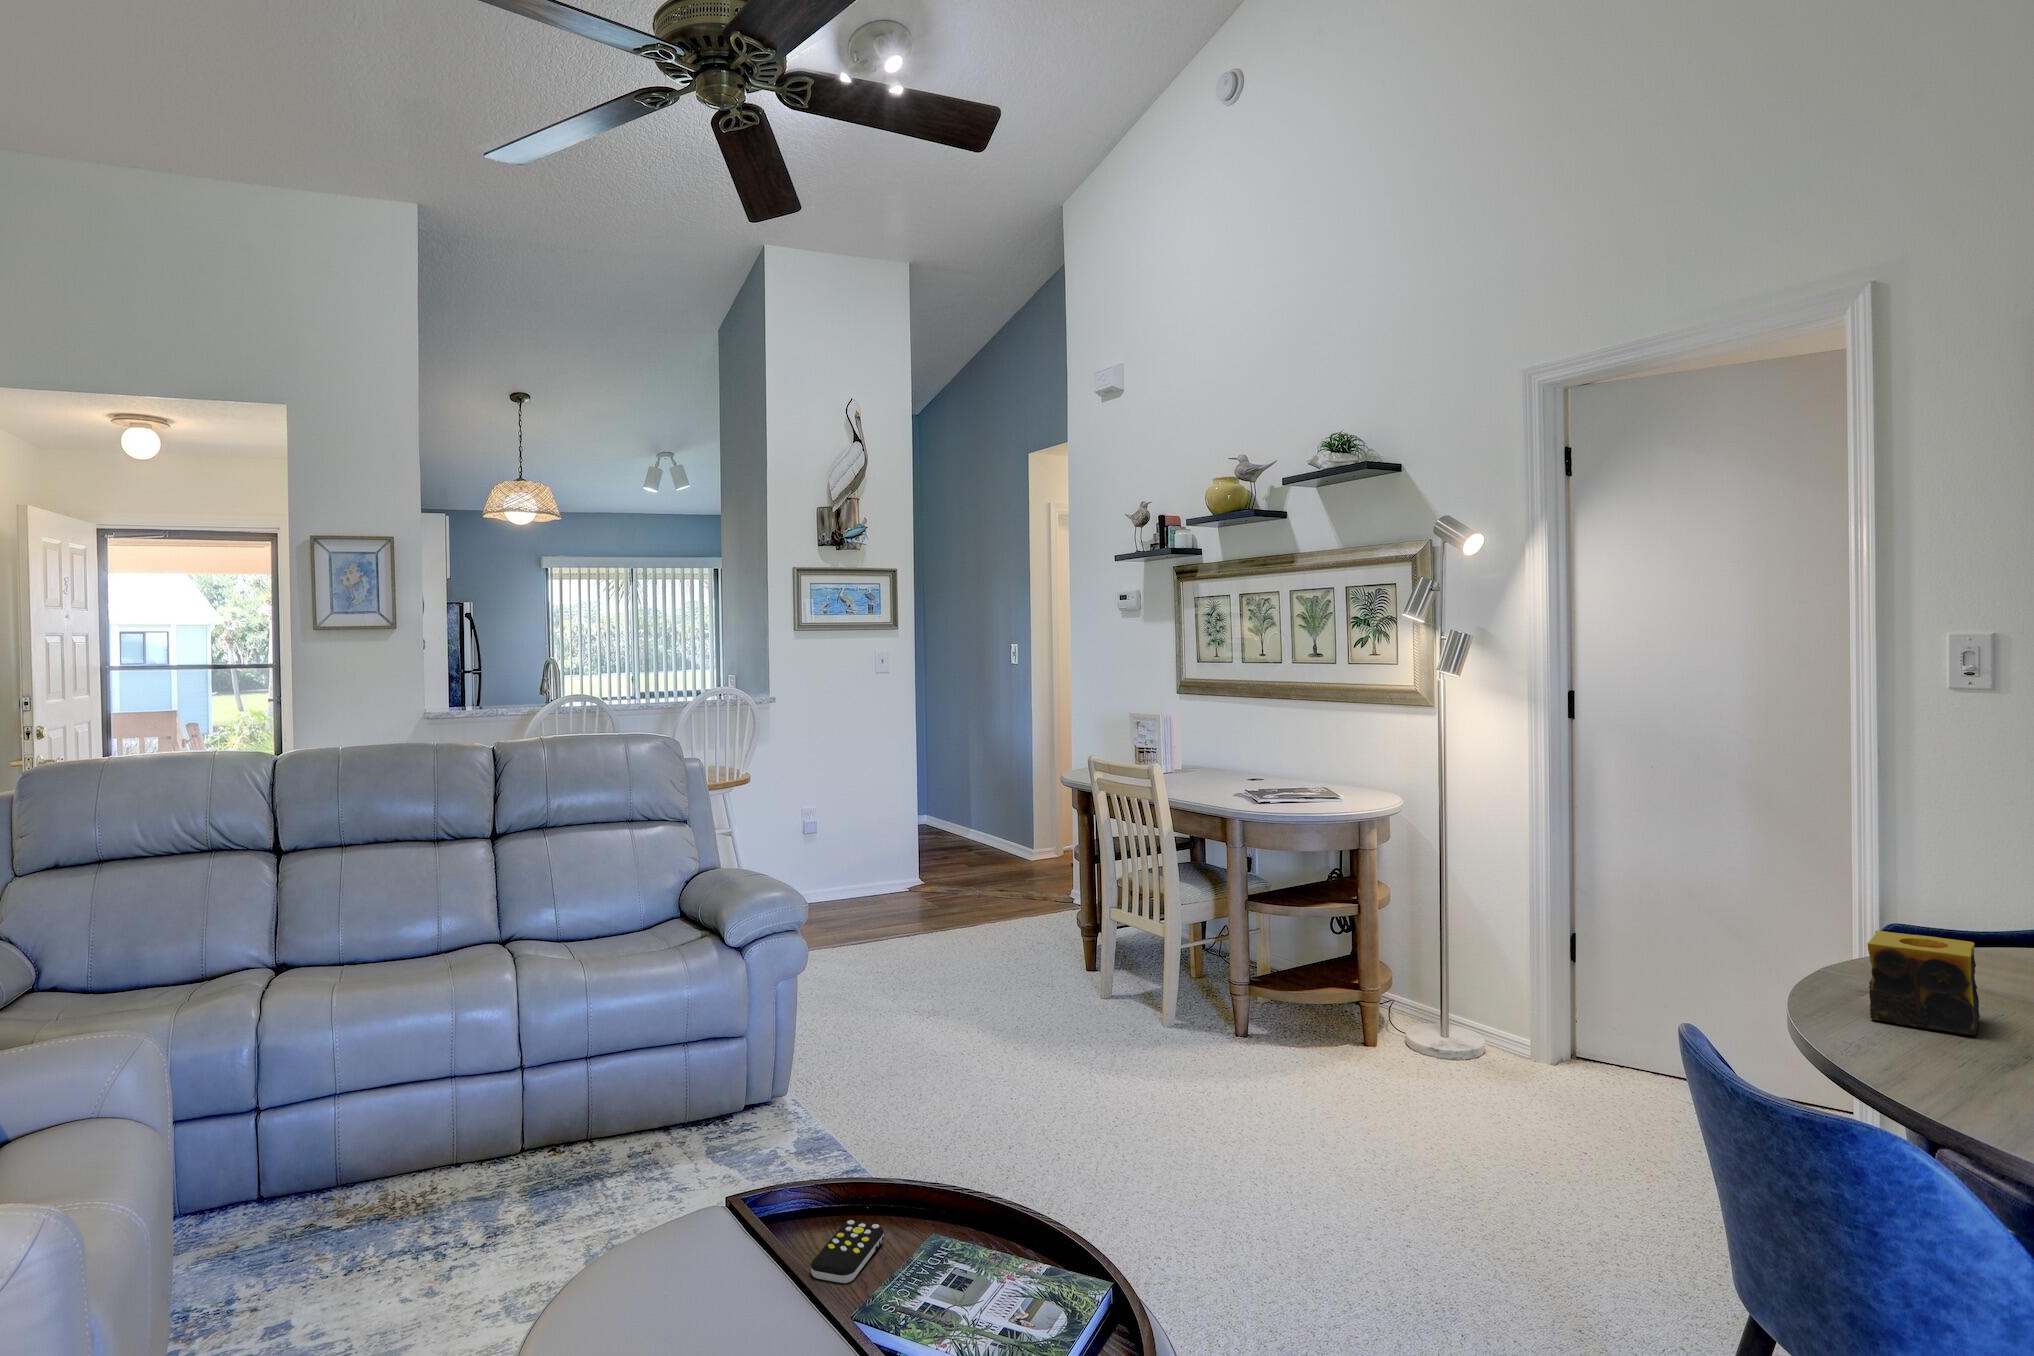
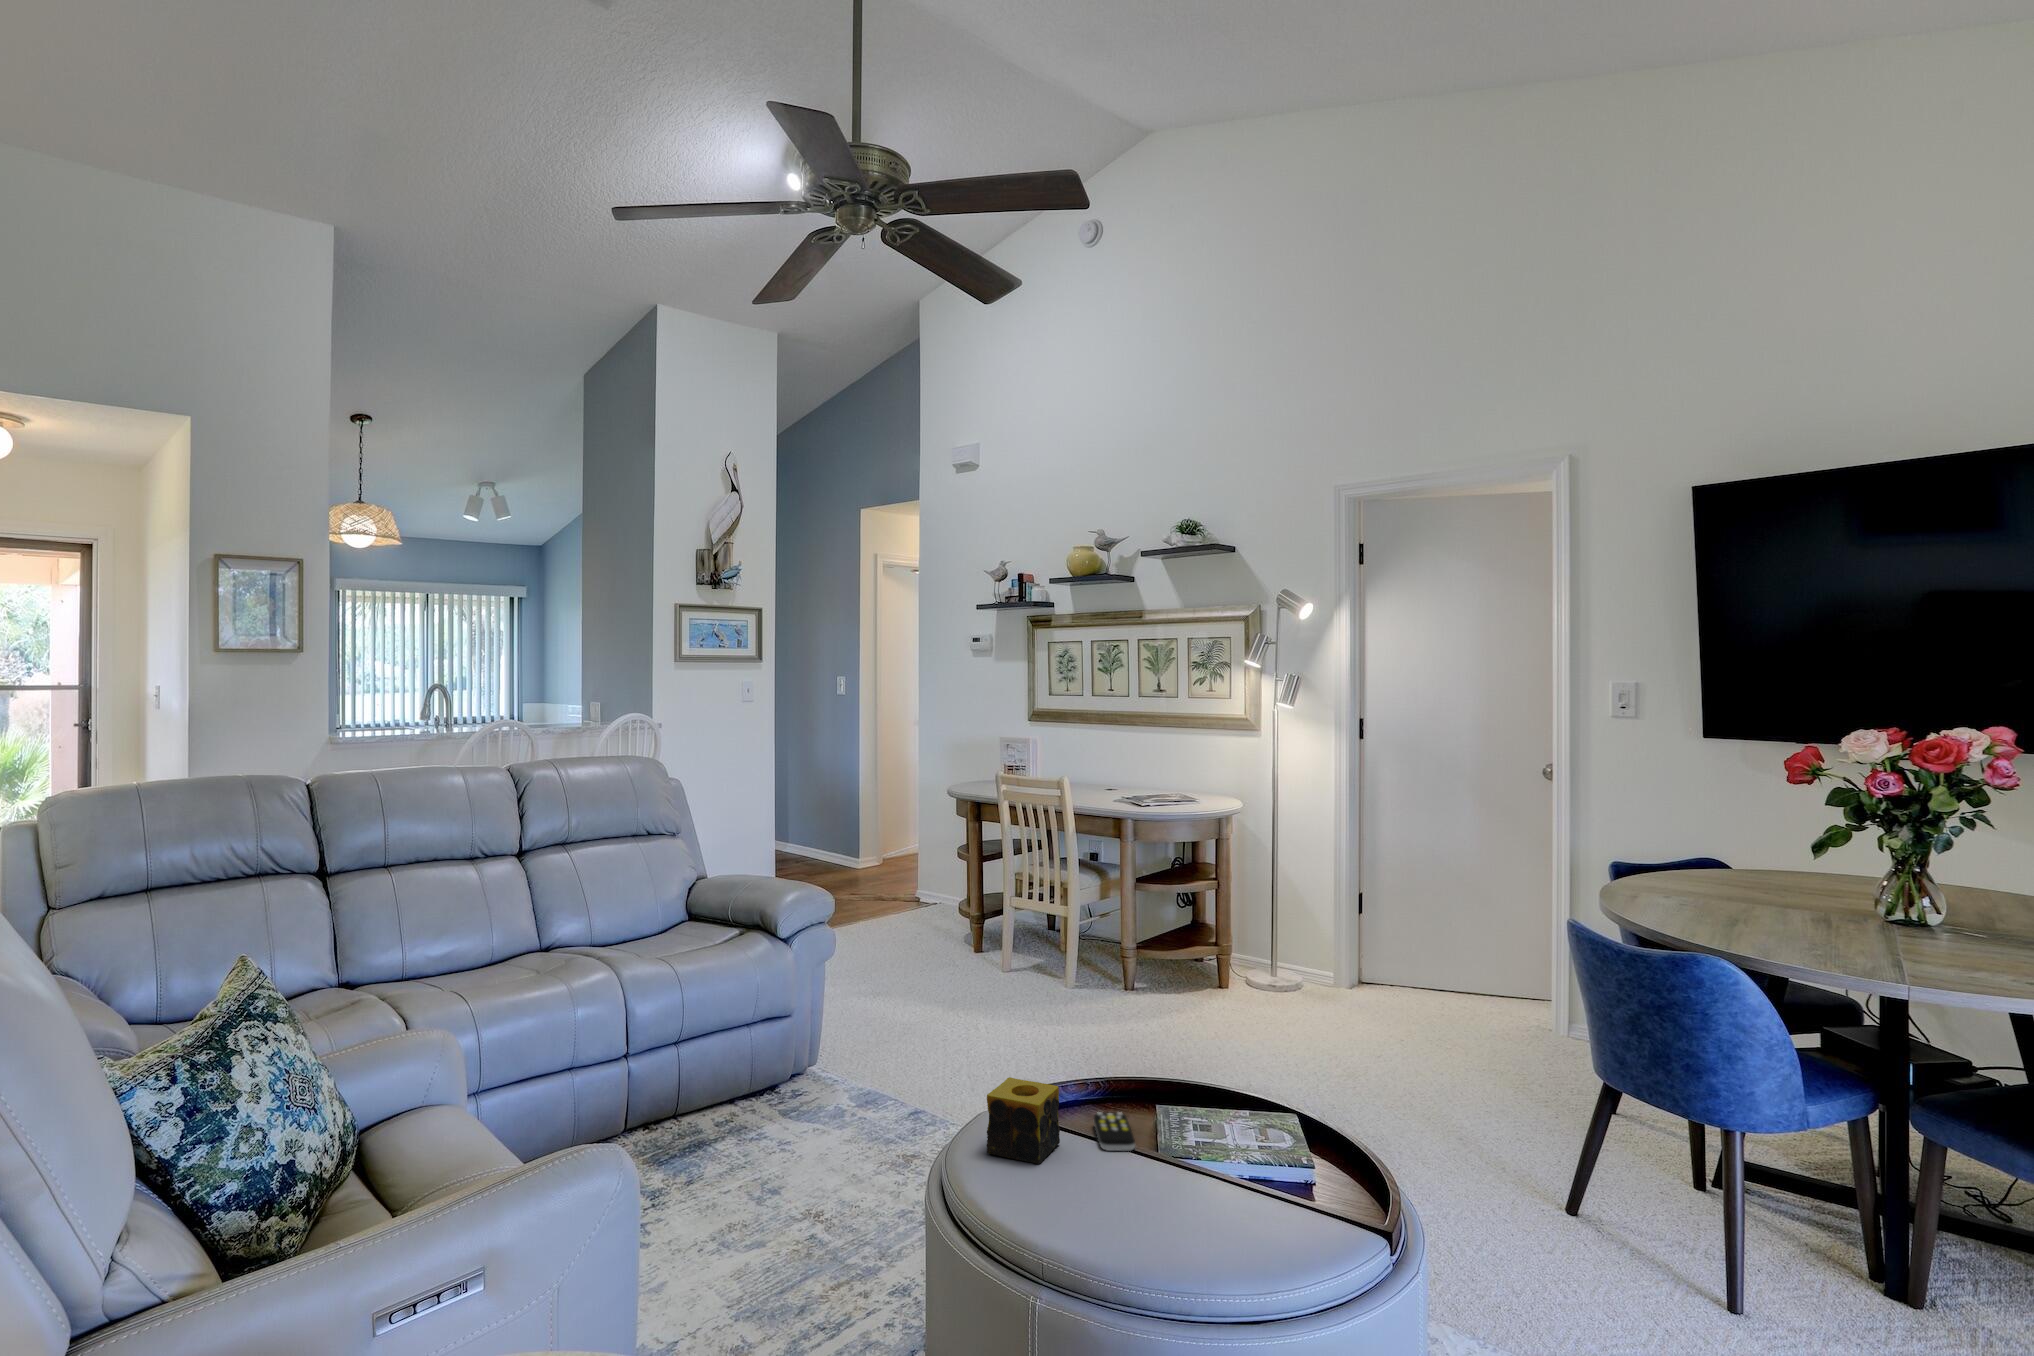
candle: present [1867,930,1980,1035] -> present [987,1077,1060,1164]

